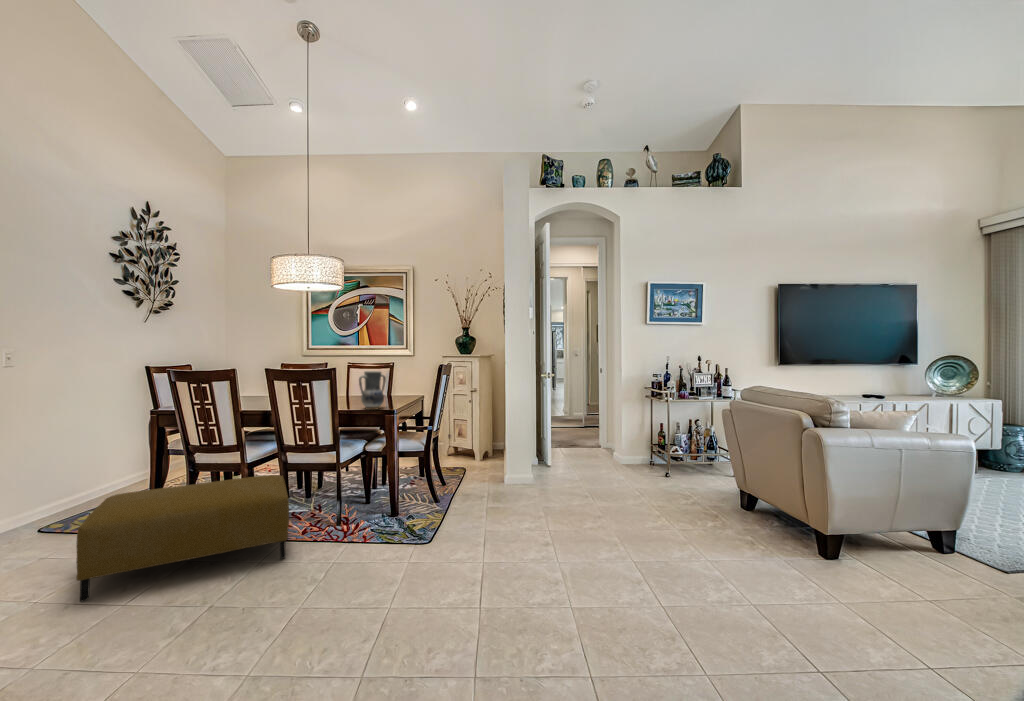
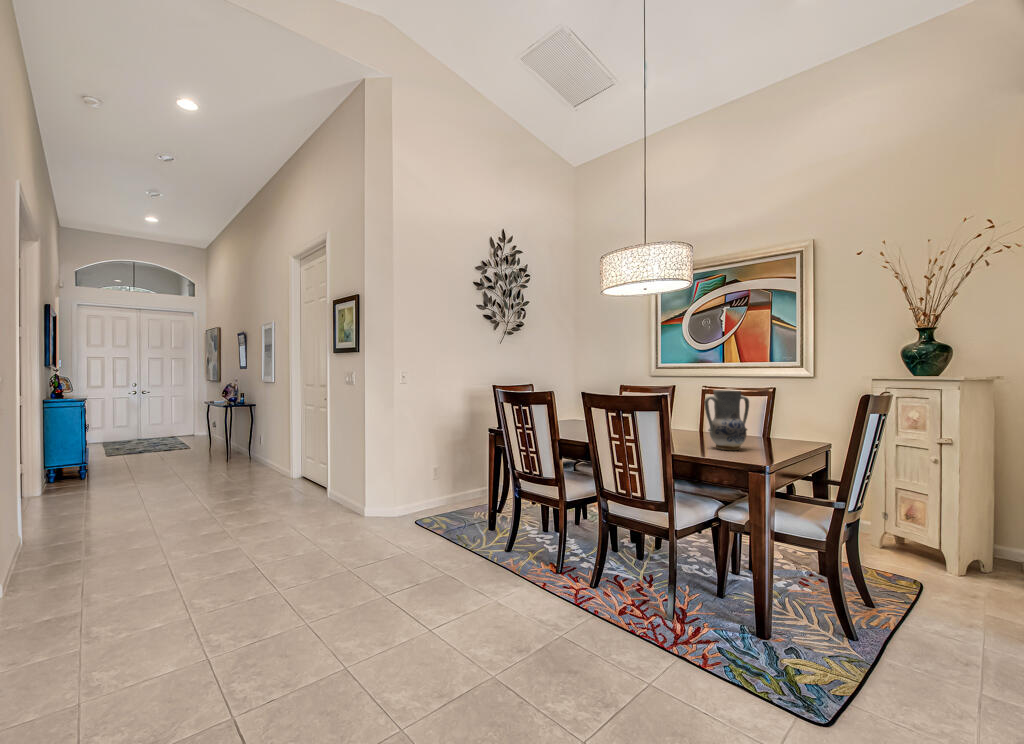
ottoman: present [76,475,289,602] -> none [391,512,599,648]

